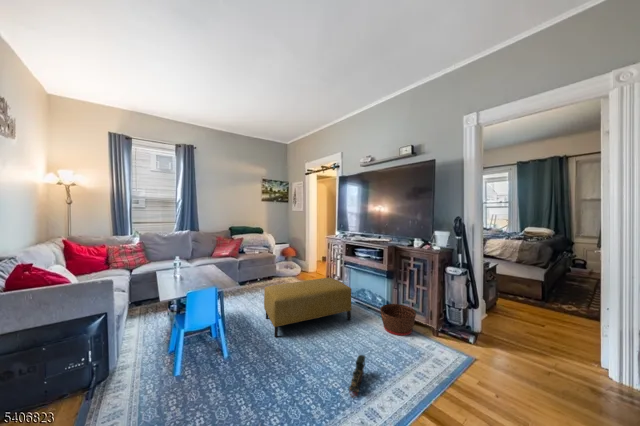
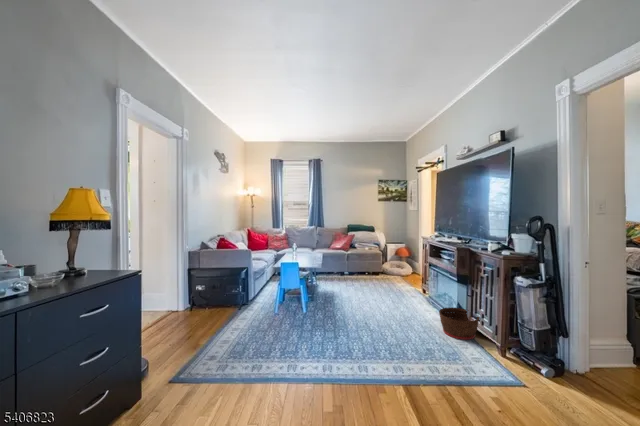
ottoman: present [264,278,352,337] -> none [342,272,418,315]
toy train: present [349,355,365,397] -> none [360,331,387,353]

